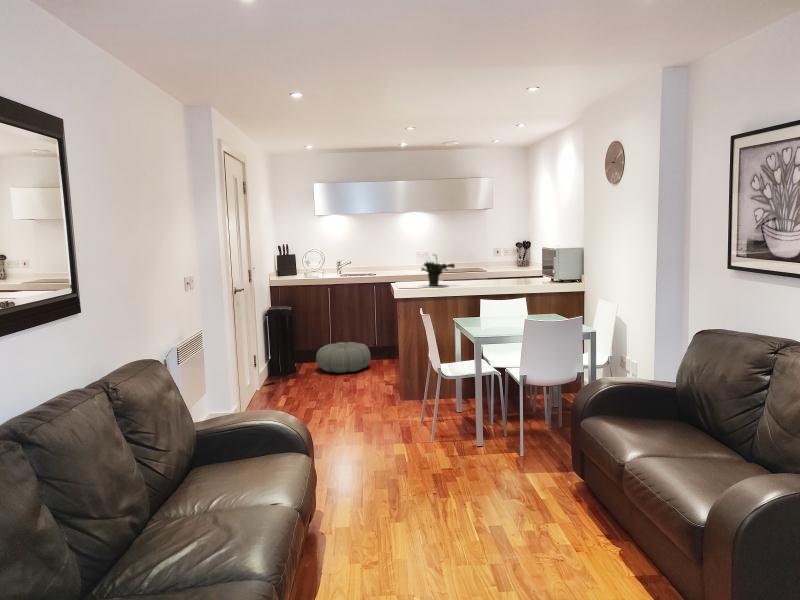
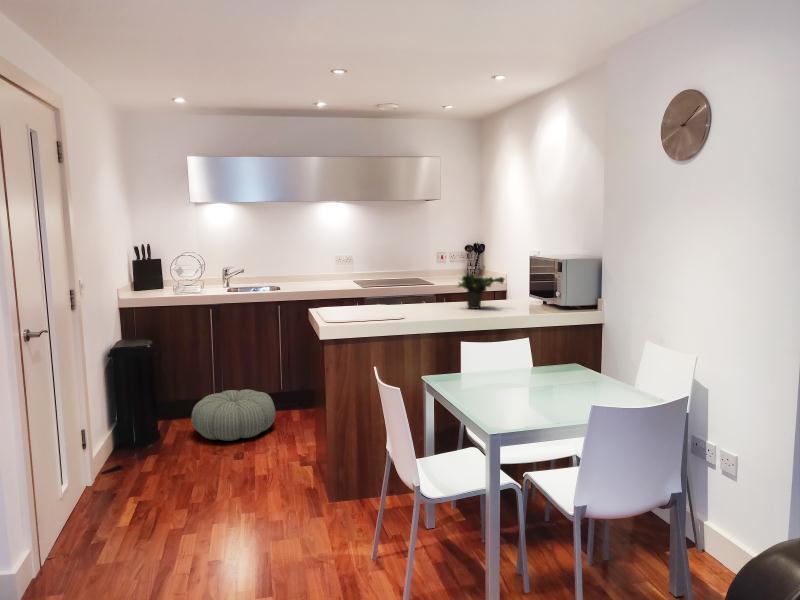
potted plant: present [421,255,455,286] -> present [458,267,504,309]

